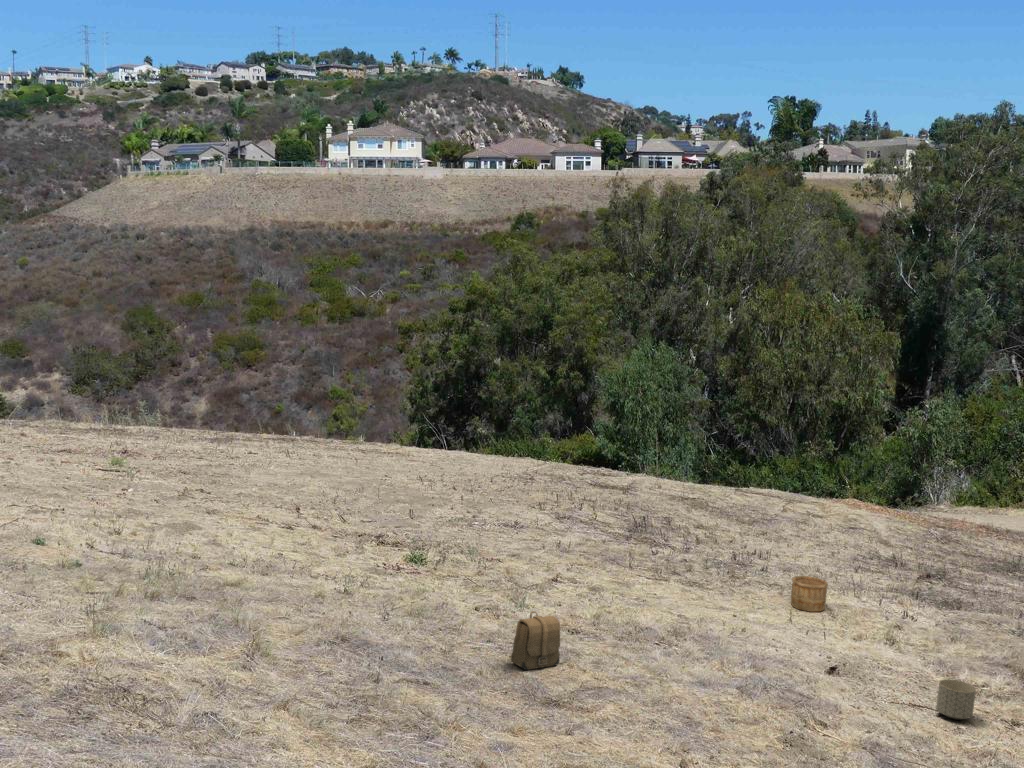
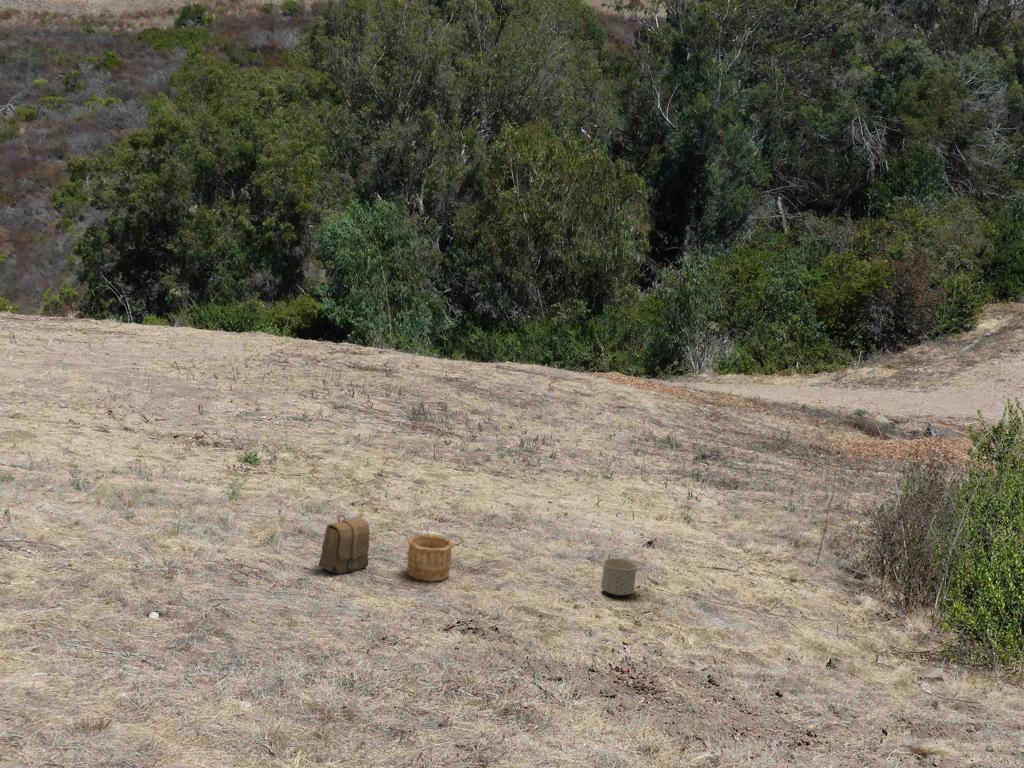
wooden bucket: present [791,576,828,612] -> present [408,534,453,582]
planter: present [936,679,976,720] -> present [601,558,637,596]

